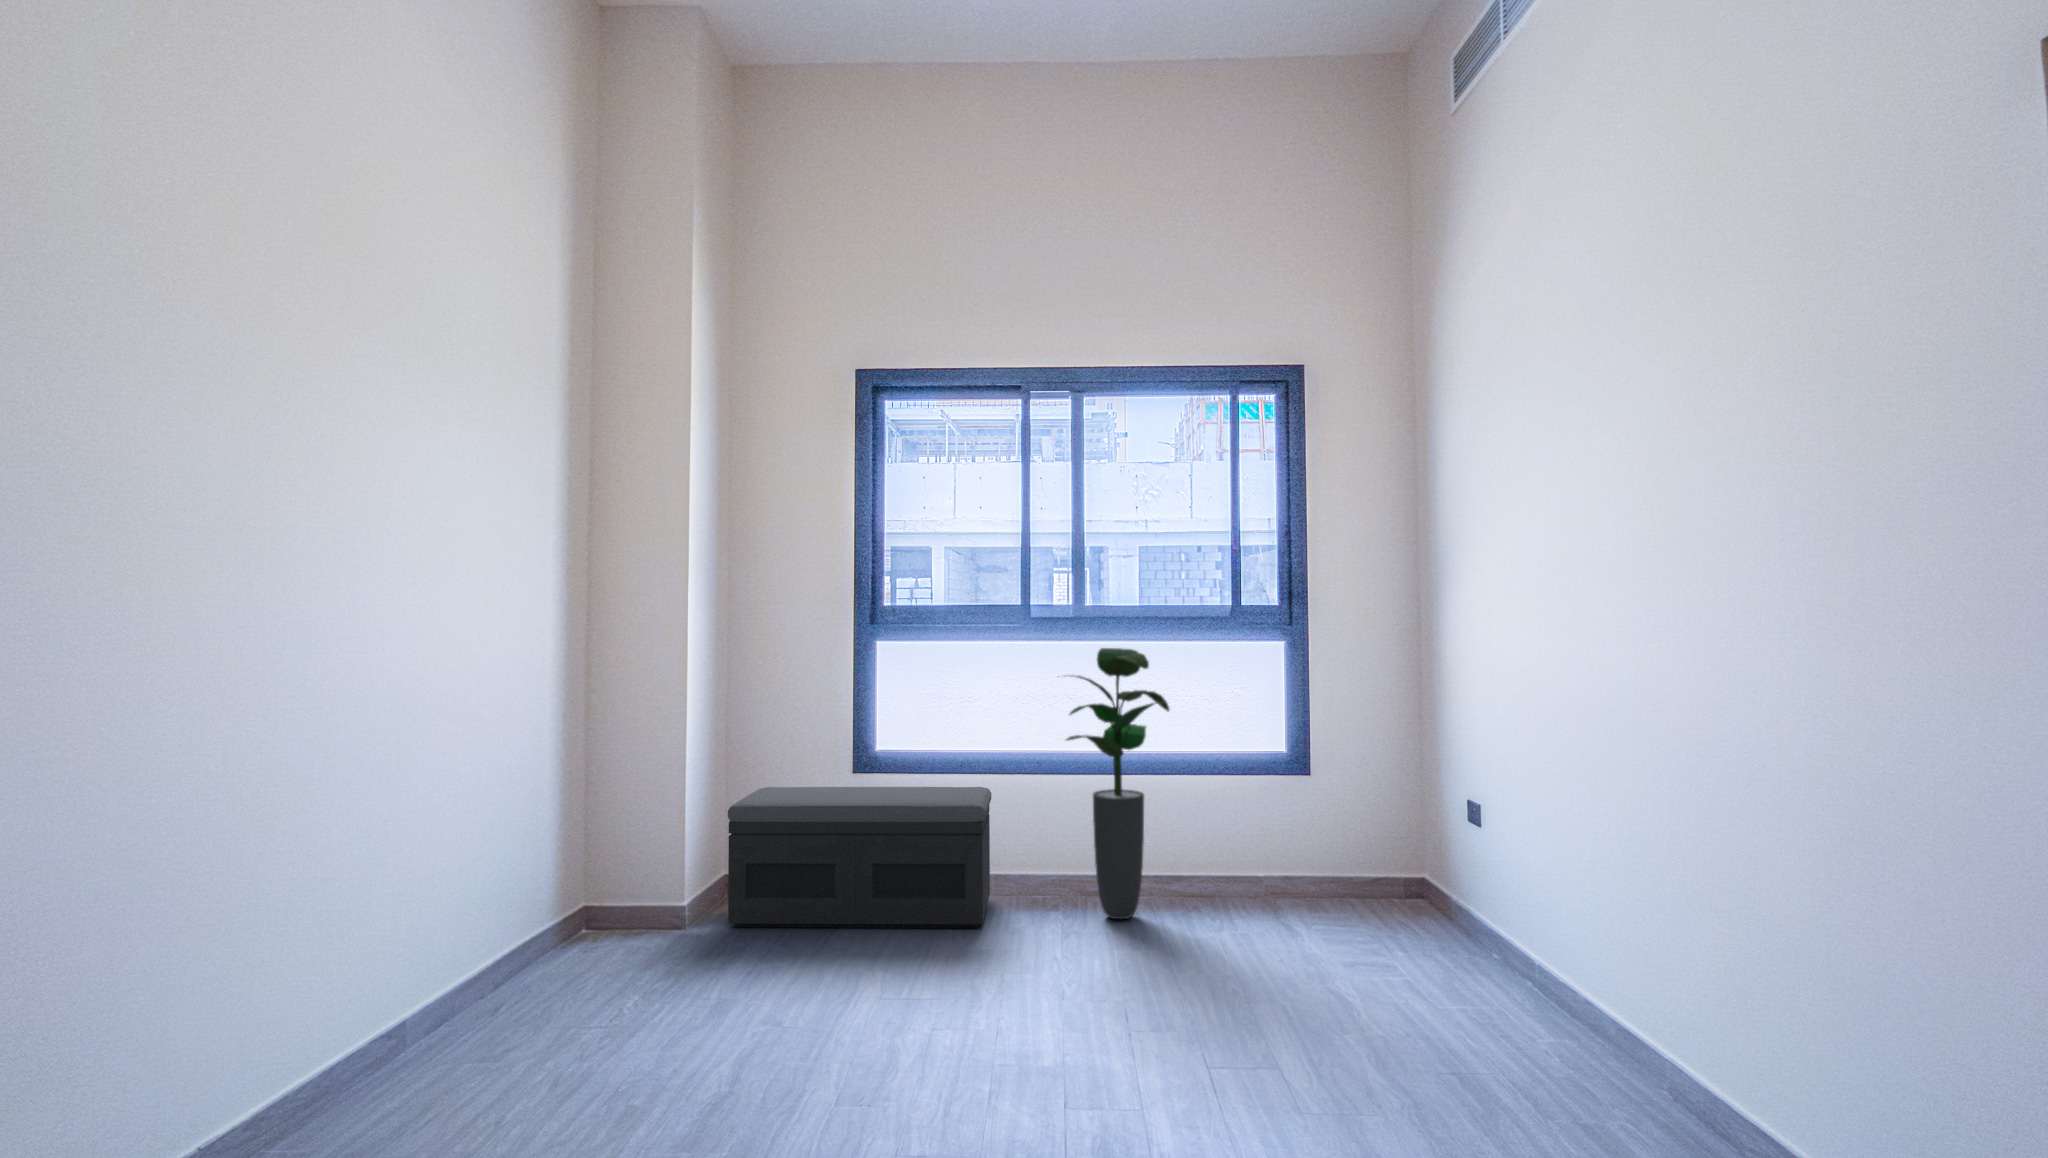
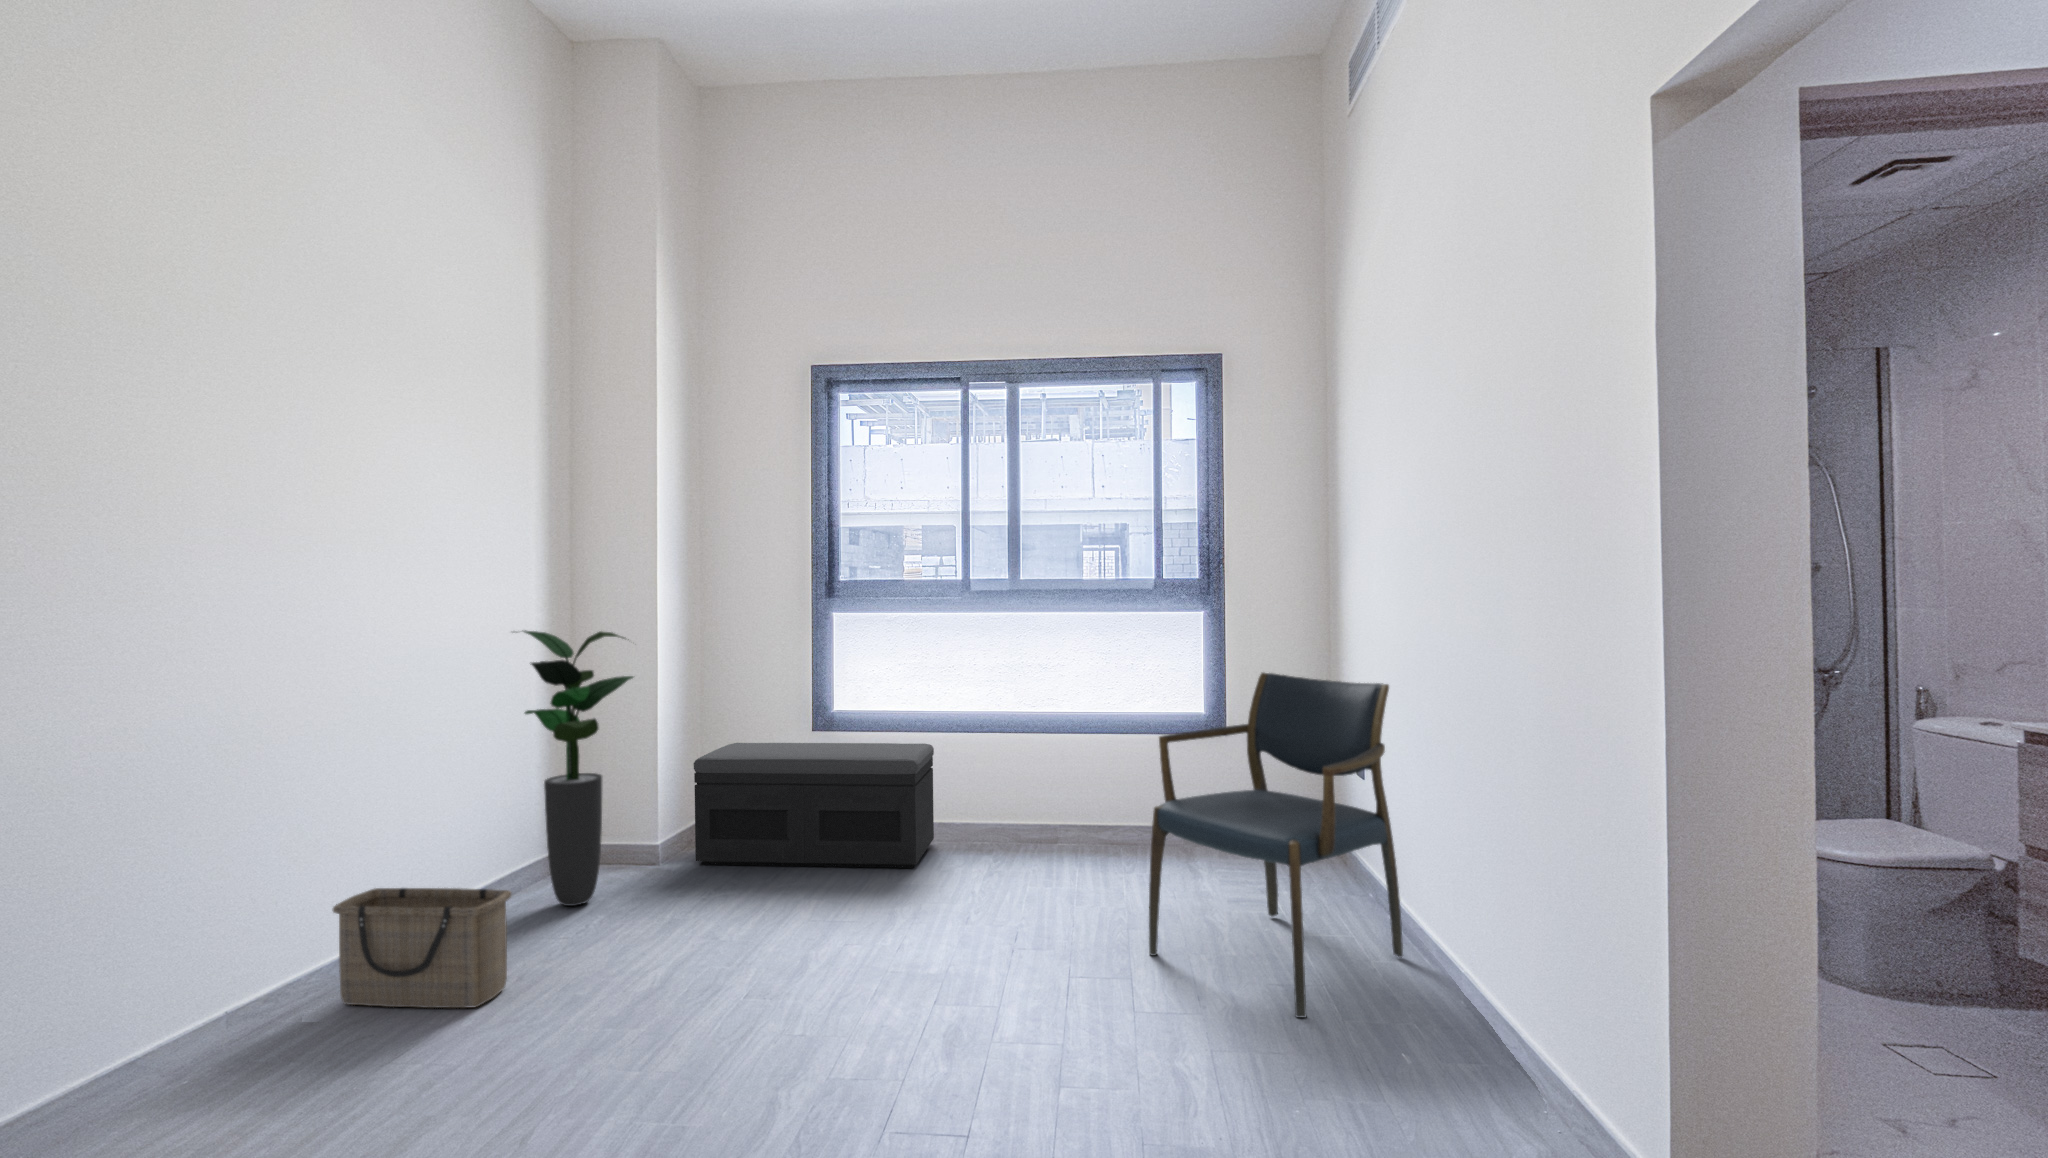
potted plant: present [1066,648,1169,919] -> present [523,630,633,906]
armchair: none [1292,706,1577,1107] -> present [1149,673,1403,1017]
basket: none [333,967,554,1118] -> present [333,888,511,1008]

